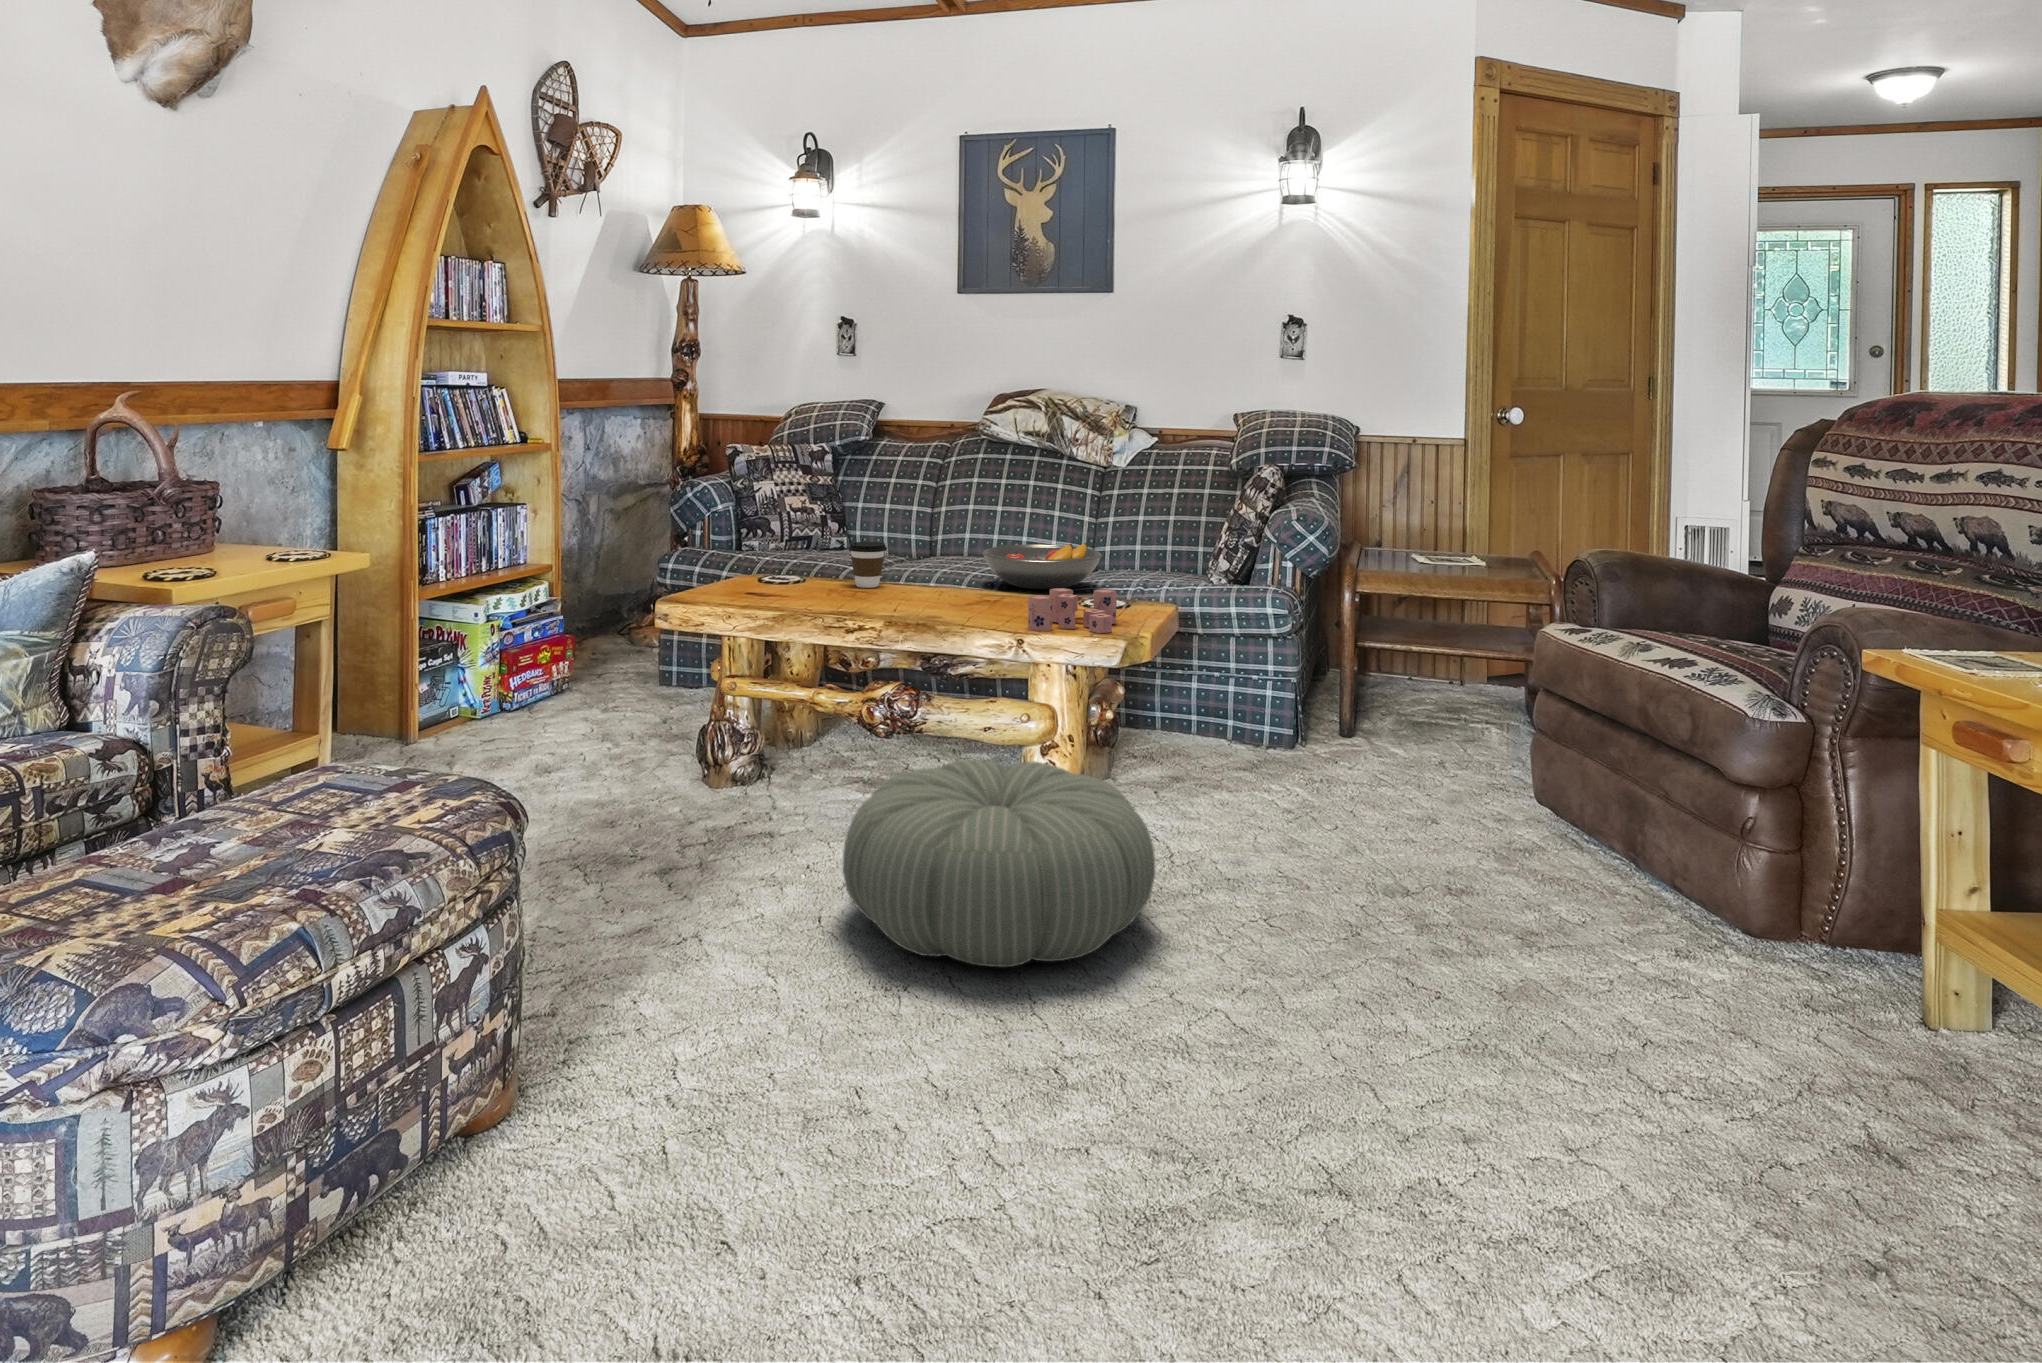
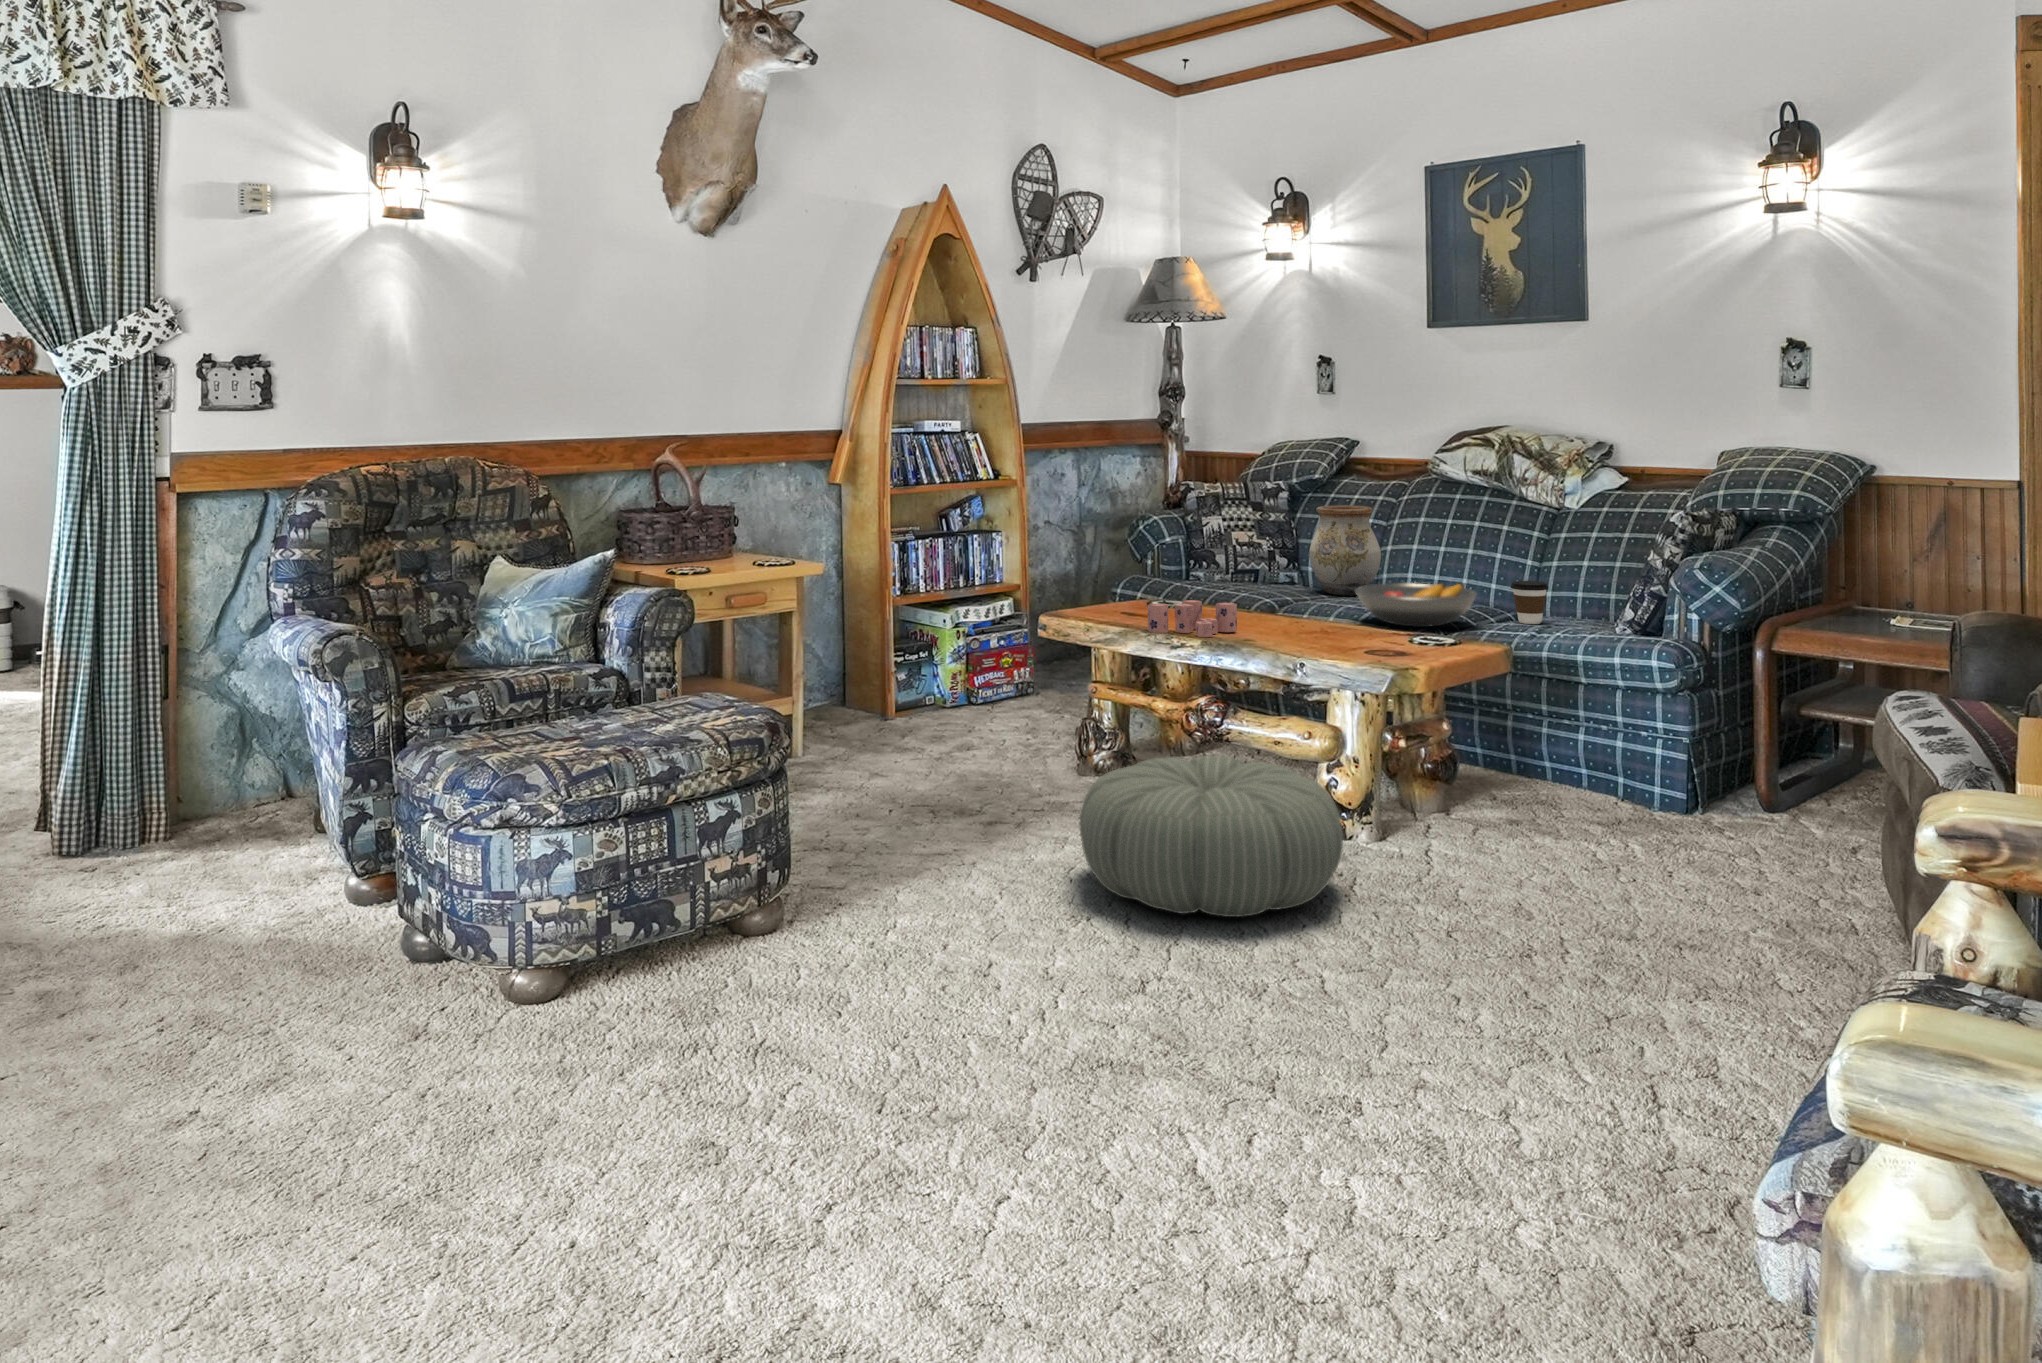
vase: none [877,466,947,558] -> present [1310,505,1381,596]
coffee cup: present [849,542,887,588] -> present [1511,581,1549,624]
candle: present [1028,588,1117,634] -> present [1148,600,1237,637]

